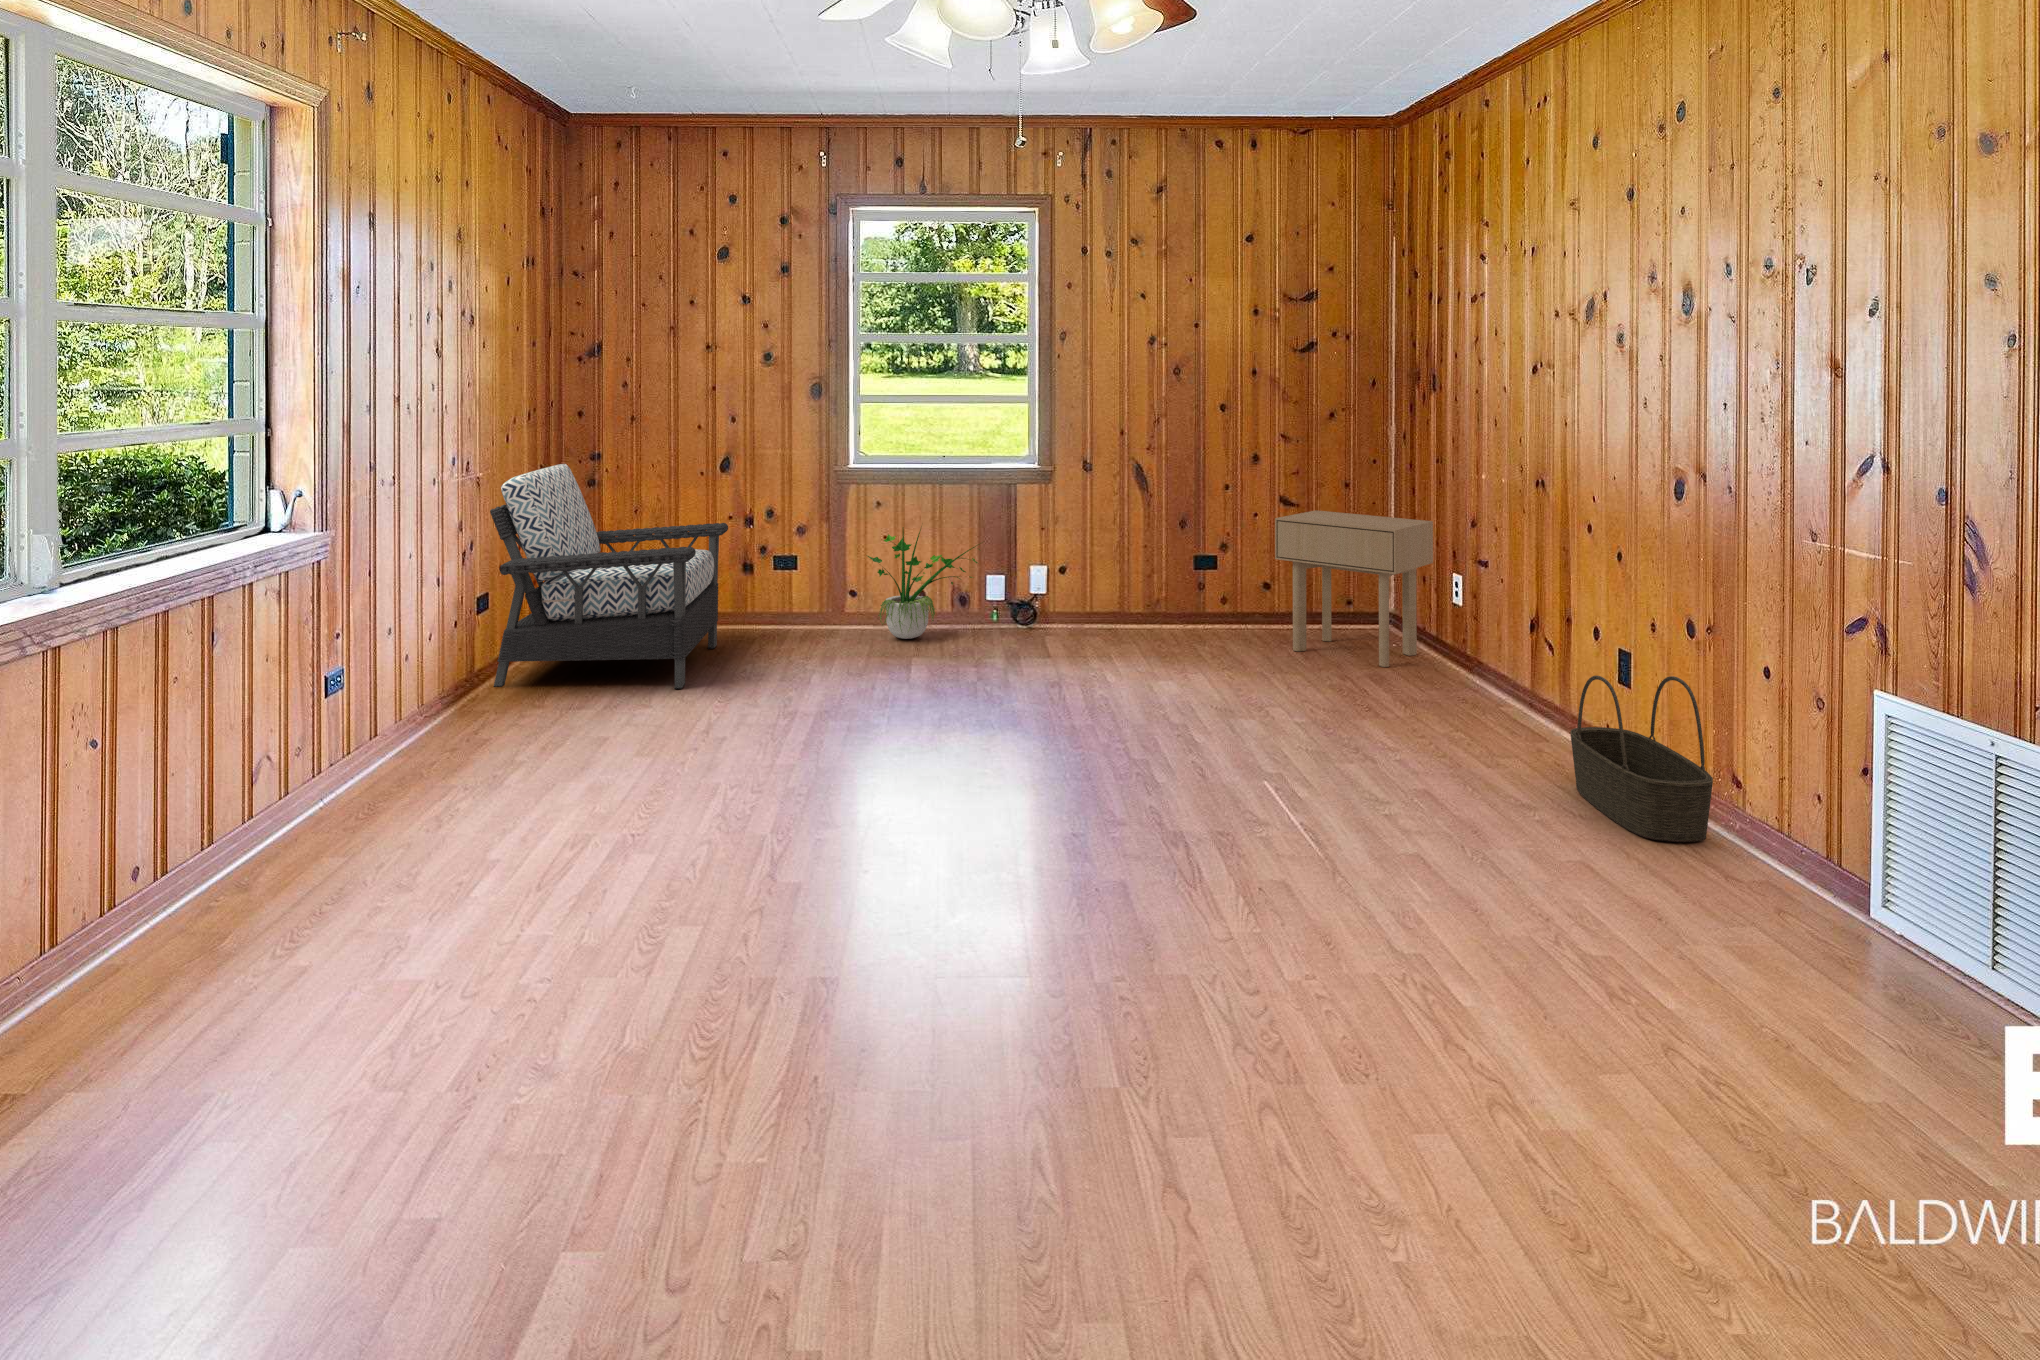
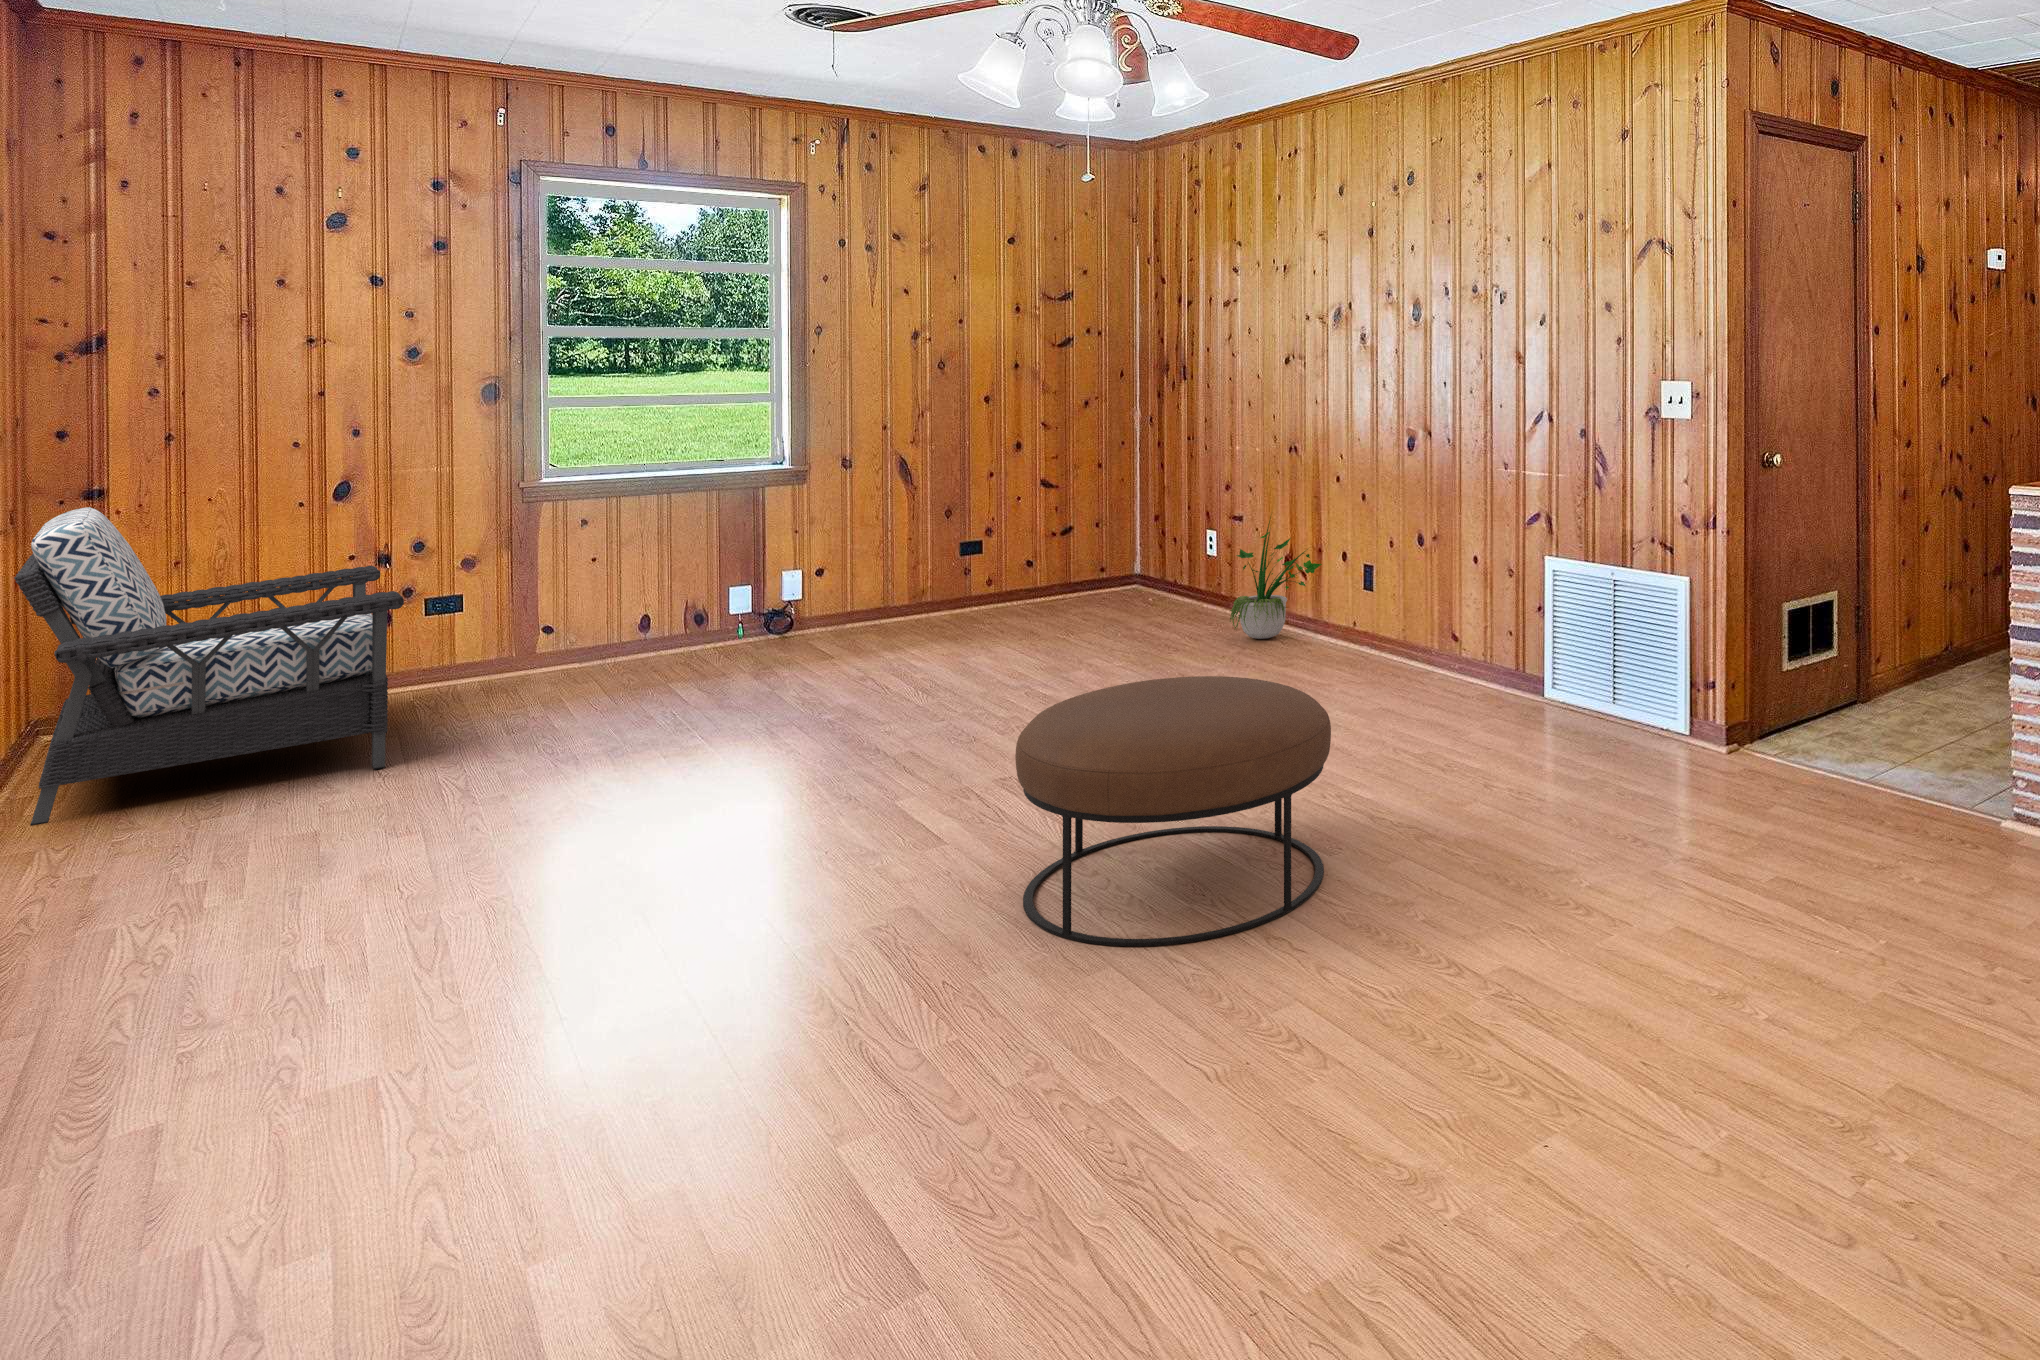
side table: present [1275,510,1433,667] -> none [1055,490,1190,619]
potted plant: present [868,529,980,639] -> present [1230,517,1322,639]
basket: present [1570,676,1713,842] -> none [1348,573,1447,683]
ottoman: none [879,779,1298,1214] -> present [1015,676,1331,946]

